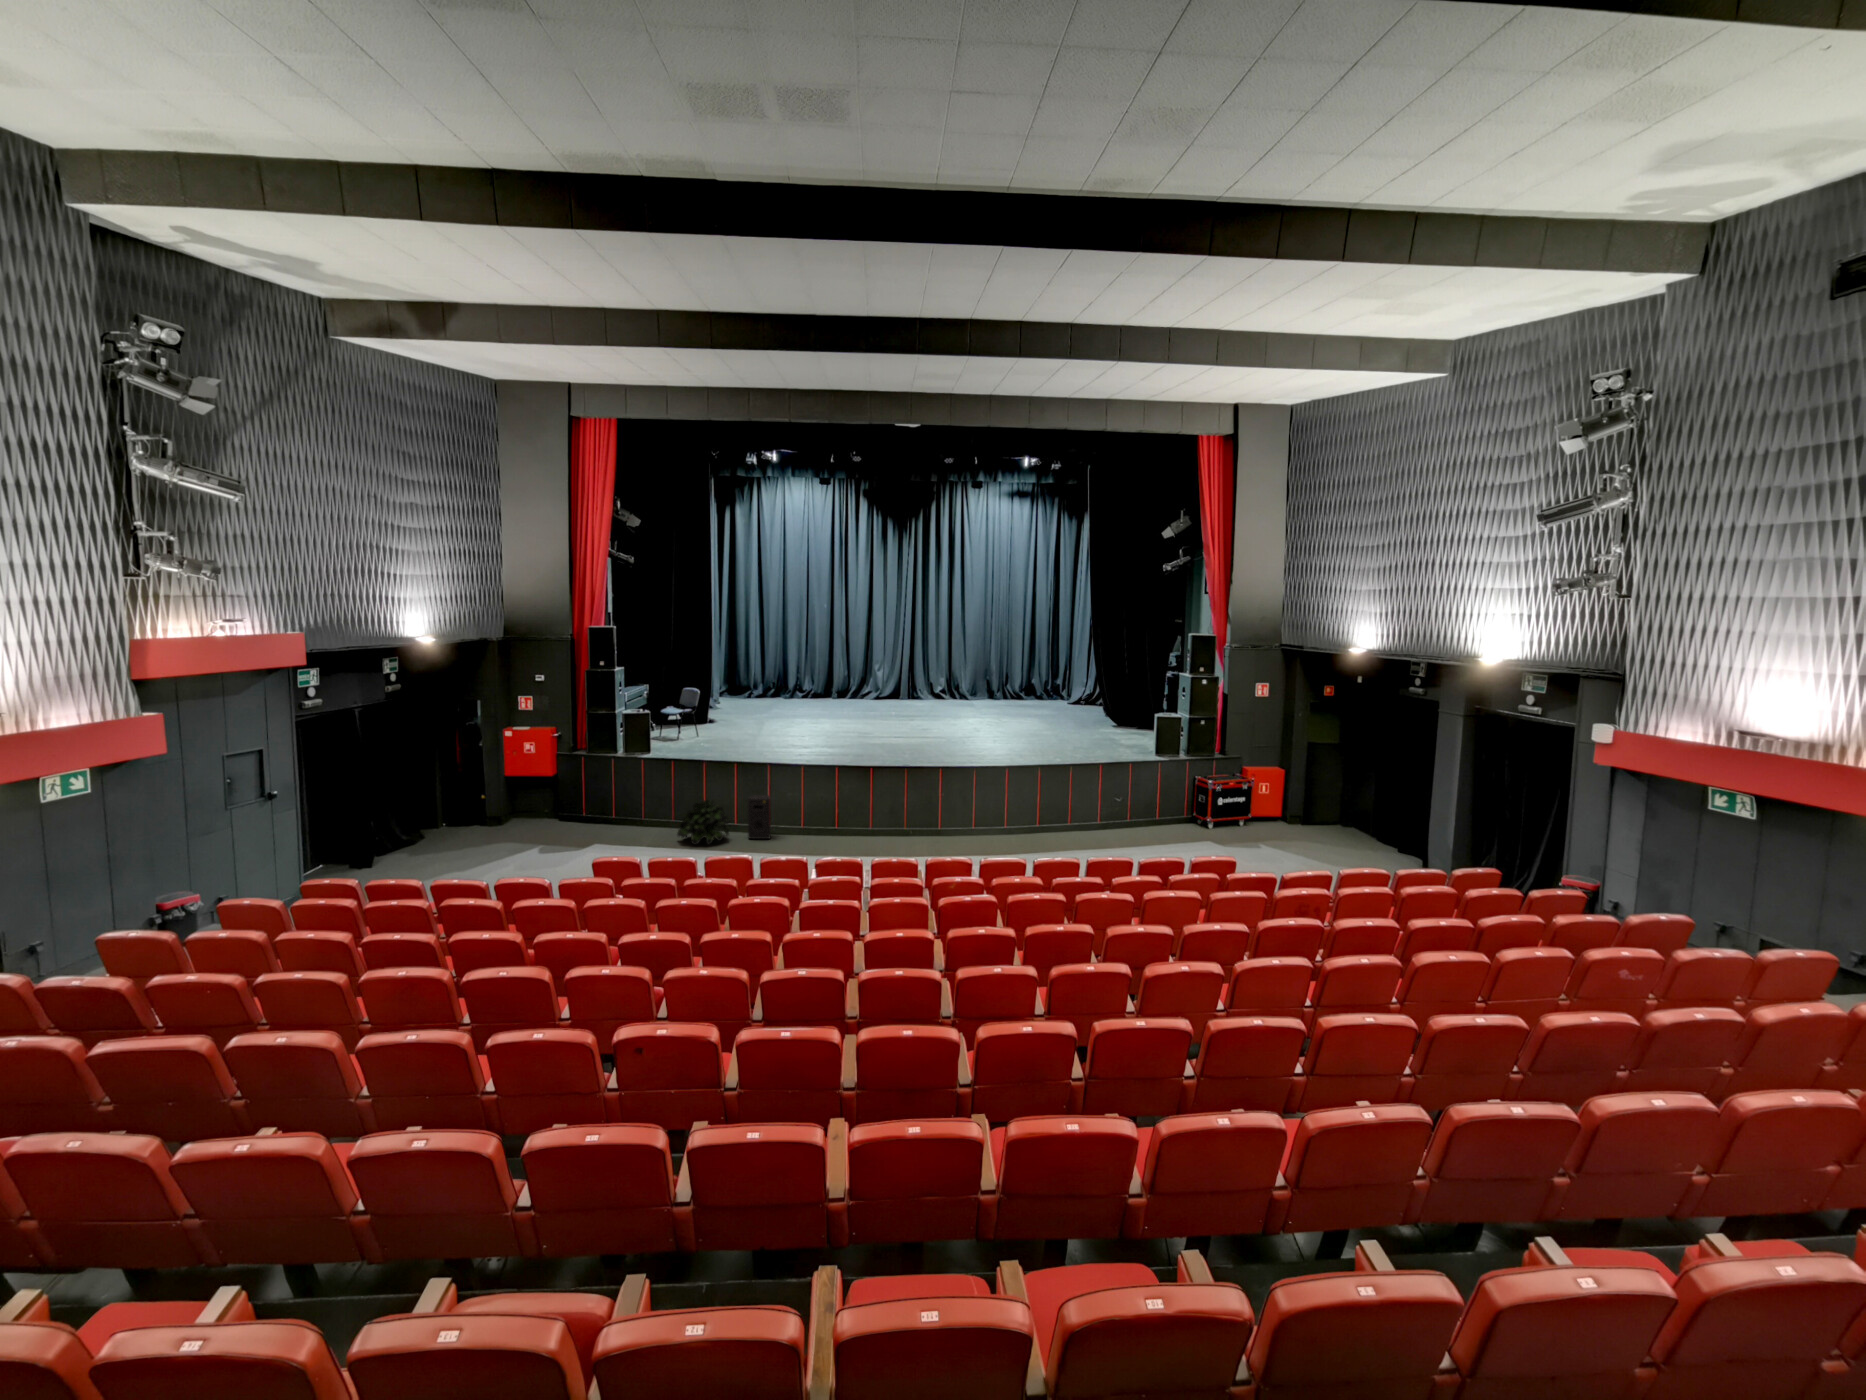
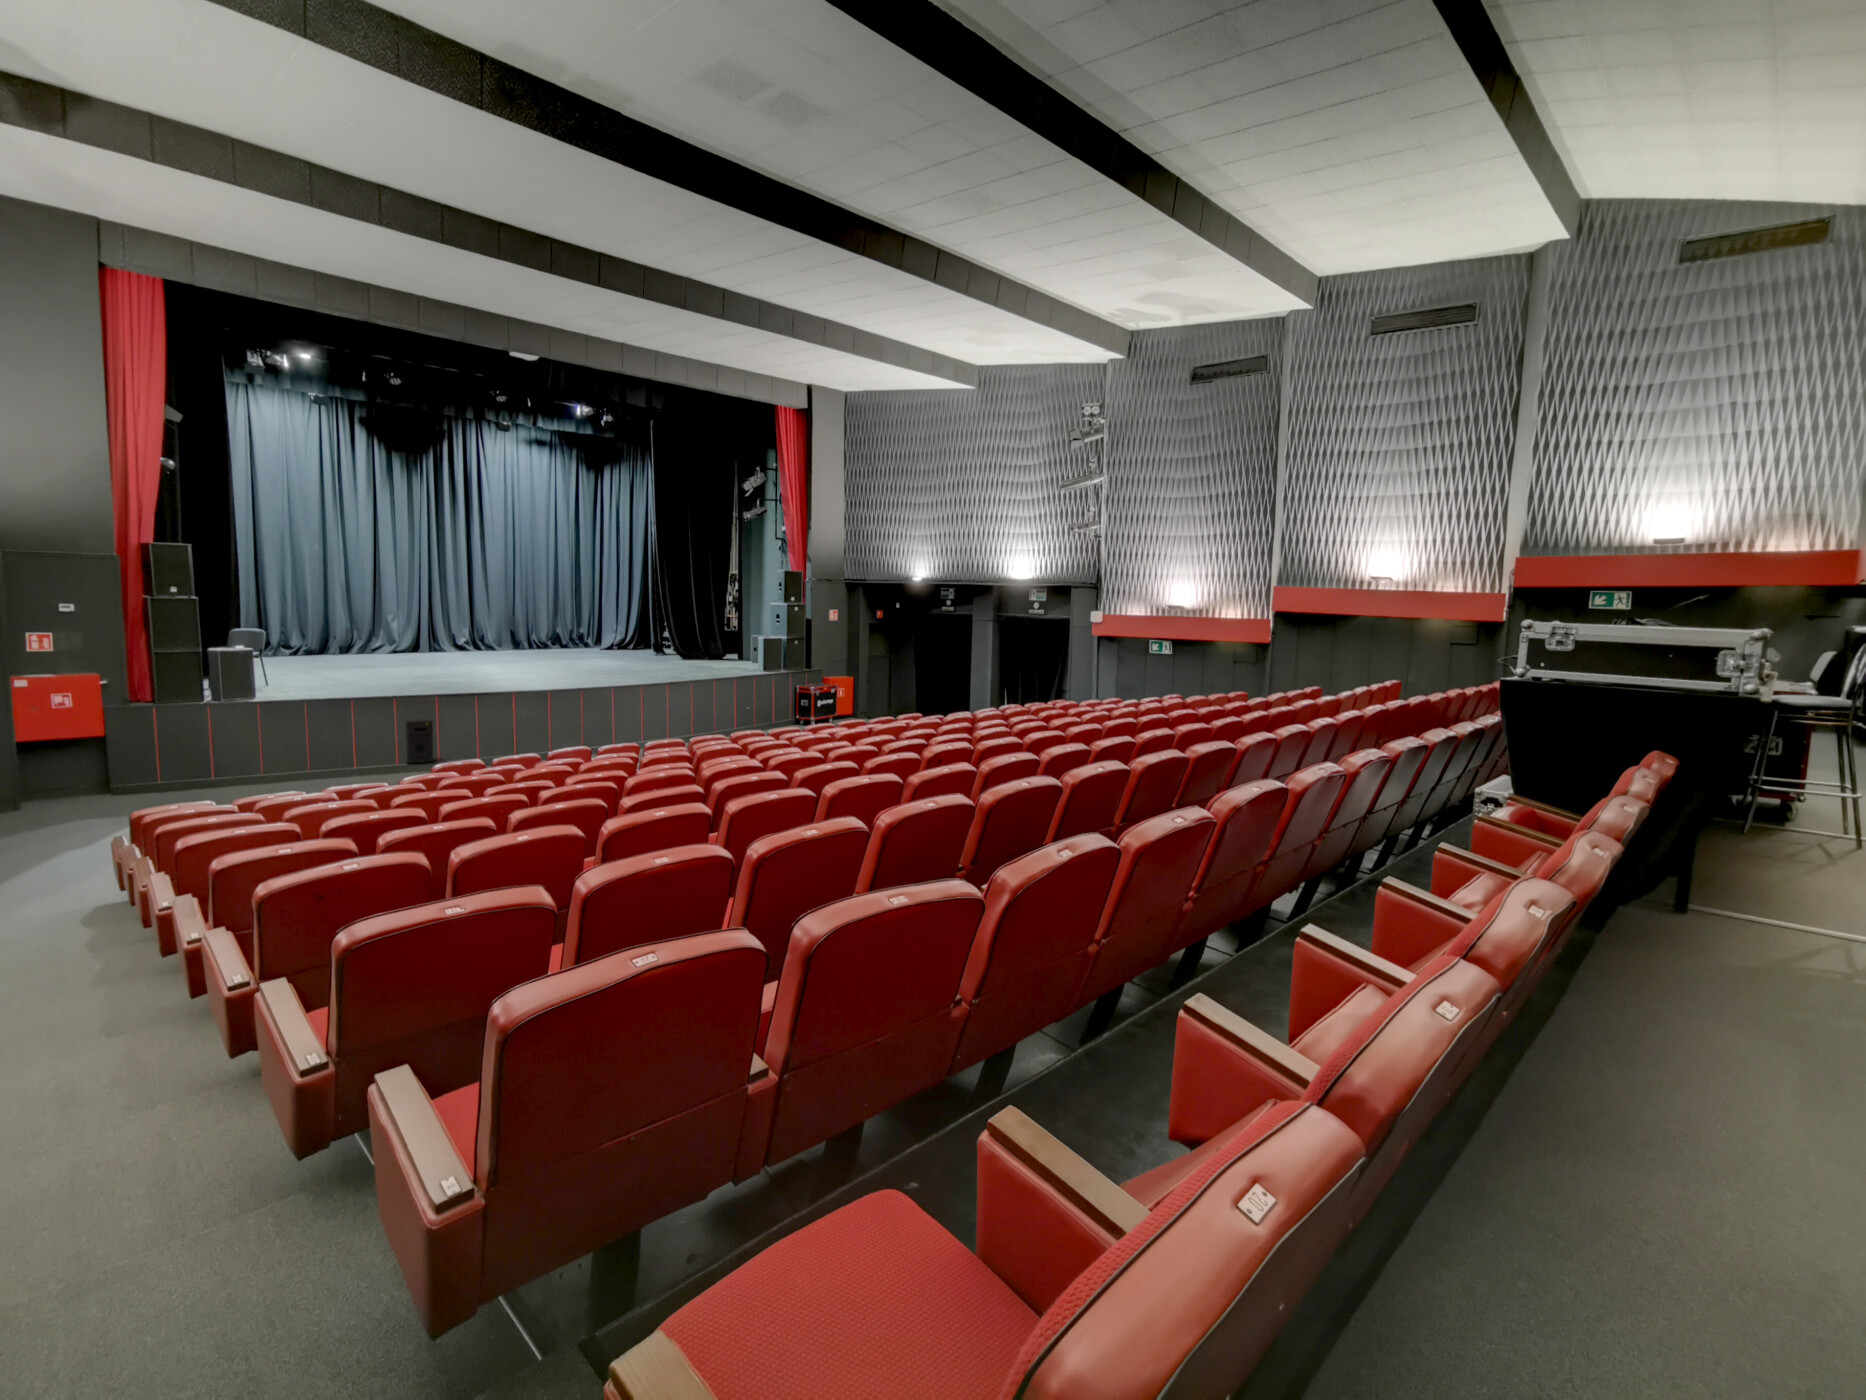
potted plant: present [677,800,729,845] -> none [324,725,390,773]

